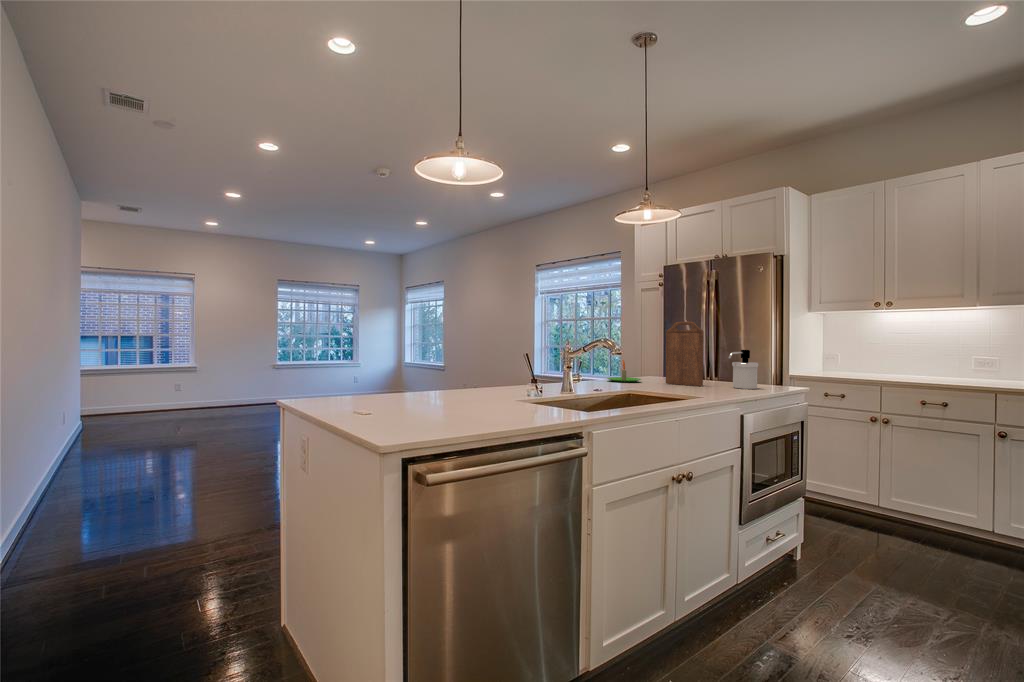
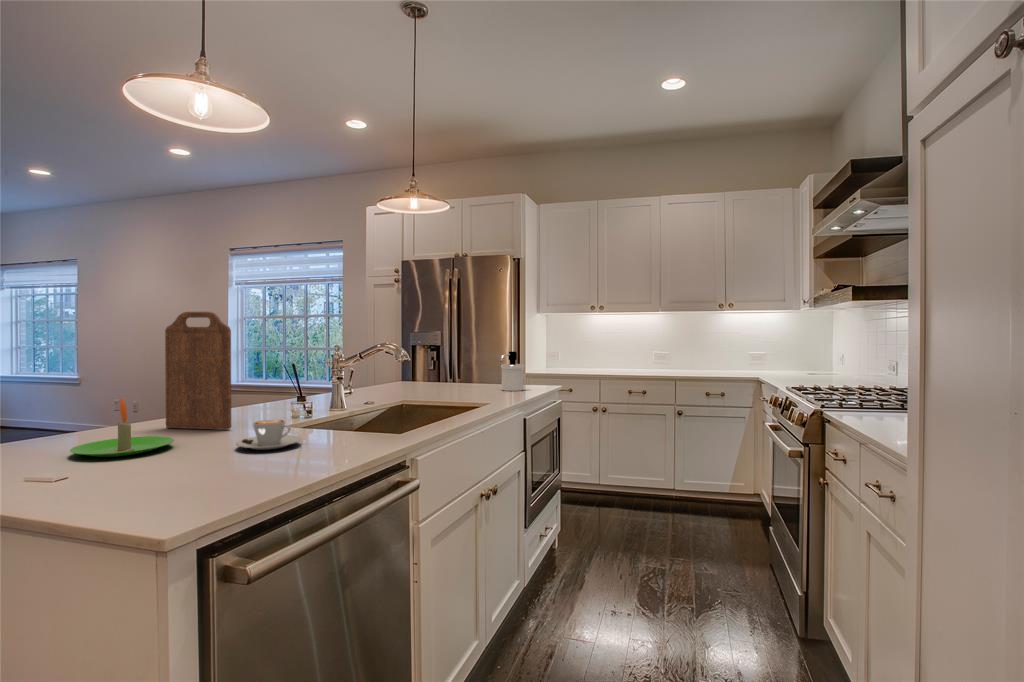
cutting board: present [666,322,704,386] -> present [165,312,231,429]
candle: present [607,360,641,382] -> present [70,397,174,457]
coffee cup: none [470,391,512,411] -> present [236,420,301,450]

